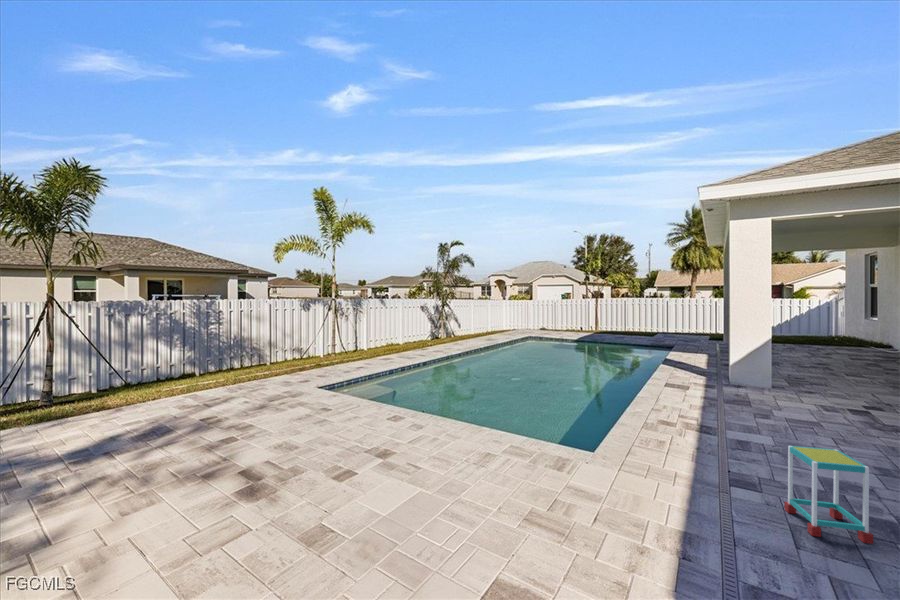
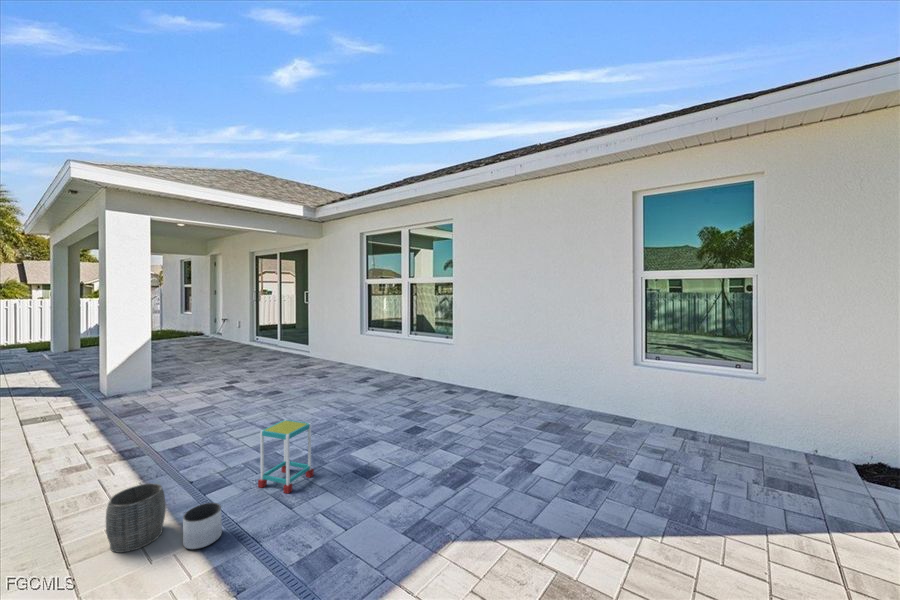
woven basket: none [640,439,681,488] -> present [106,483,166,553]
planter: none [678,478,713,517] -> present [183,503,222,549]

